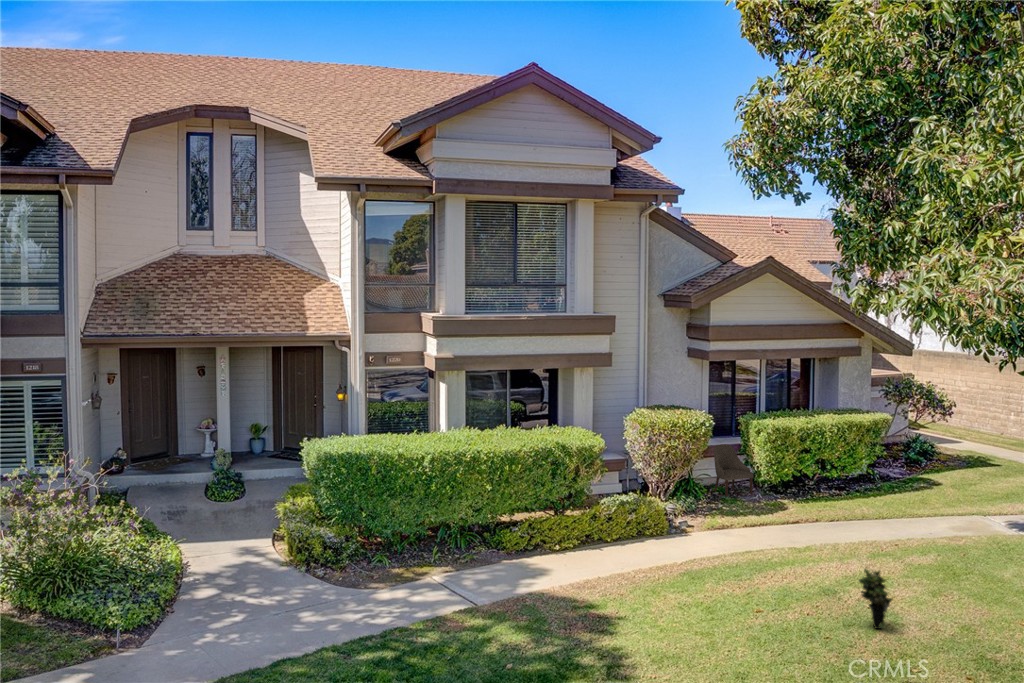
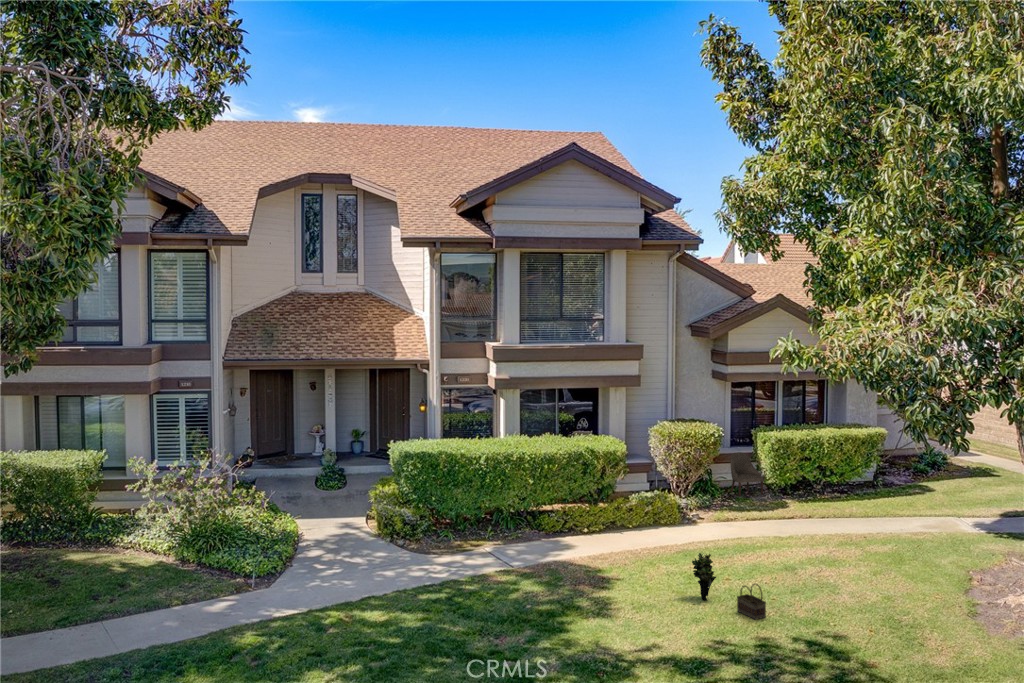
potted plant: present [859,569,892,629] -> present [692,553,716,600]
basket: none [787,621,829,671] -> present [737,584,766,620]

